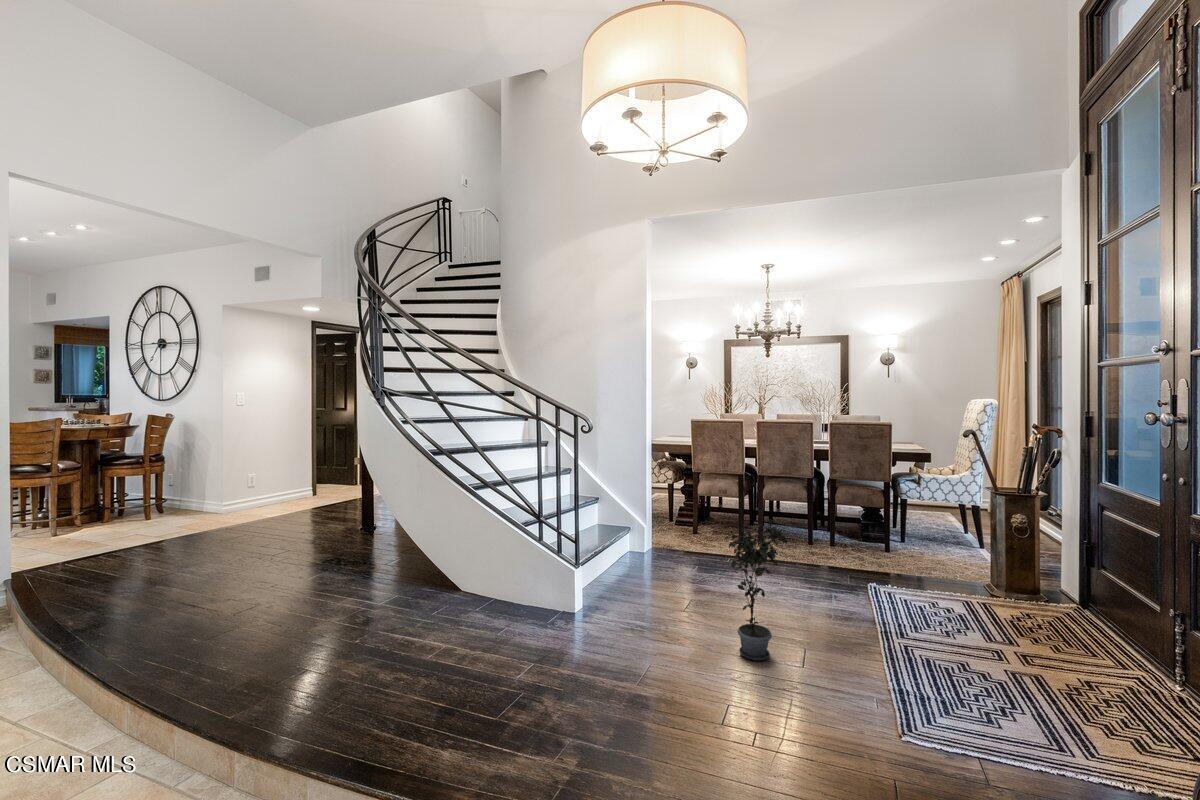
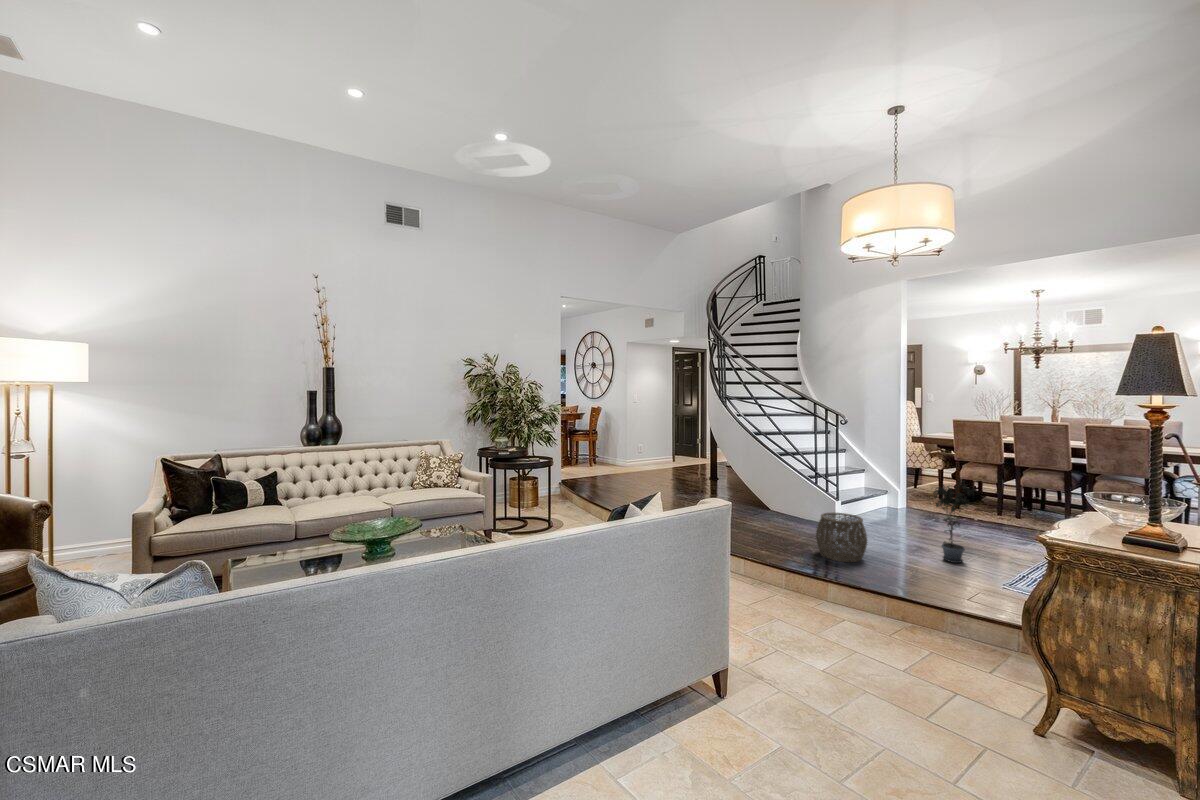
woven basket: none [542,605,639,720] -> present [816,512,867,563]

